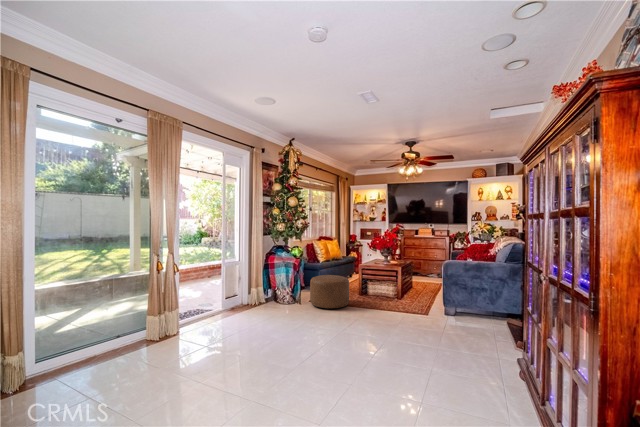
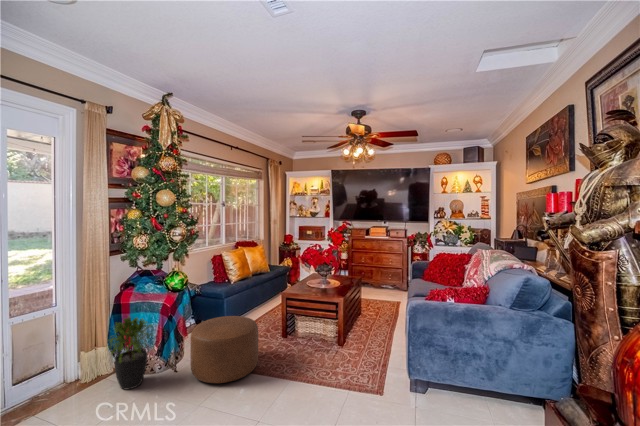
potted plant: none [267,268,290,309] -> present [108,317,150,390]

